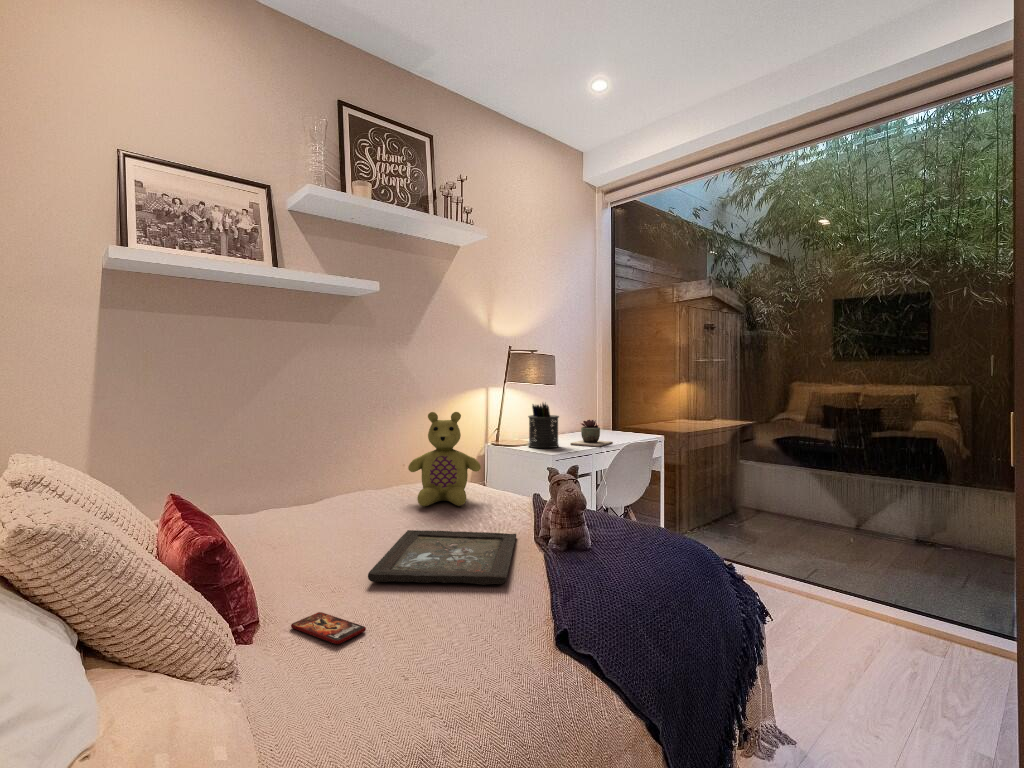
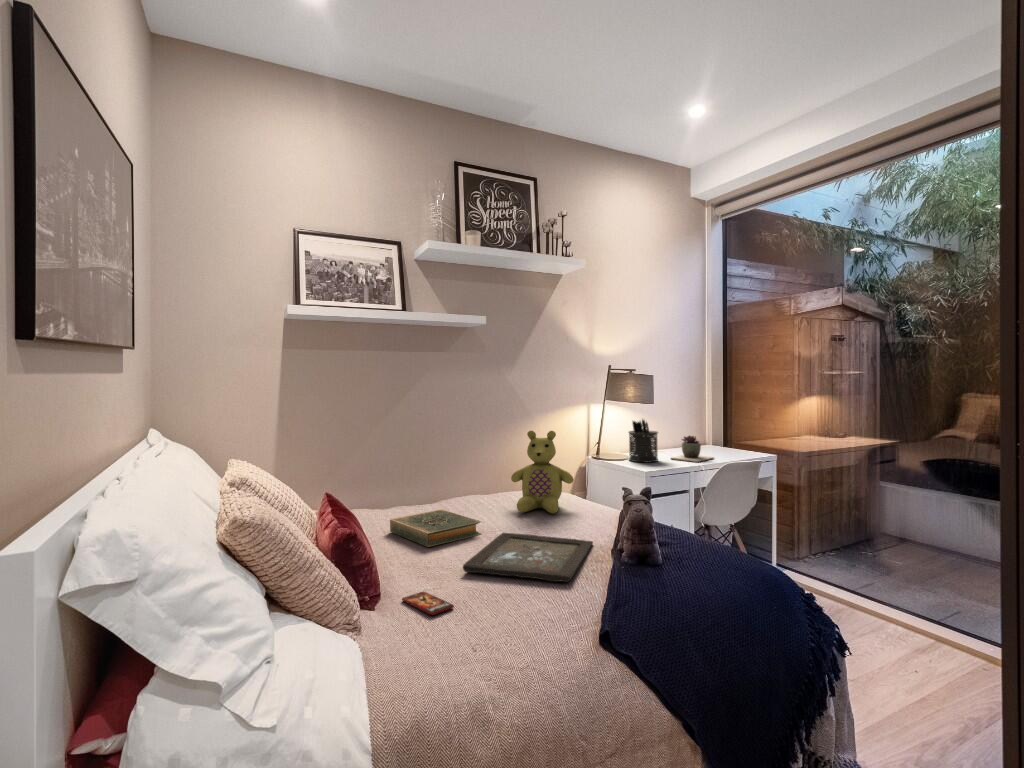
hardback book: none [260,507,381,554] -> present [390,509,481,547]

